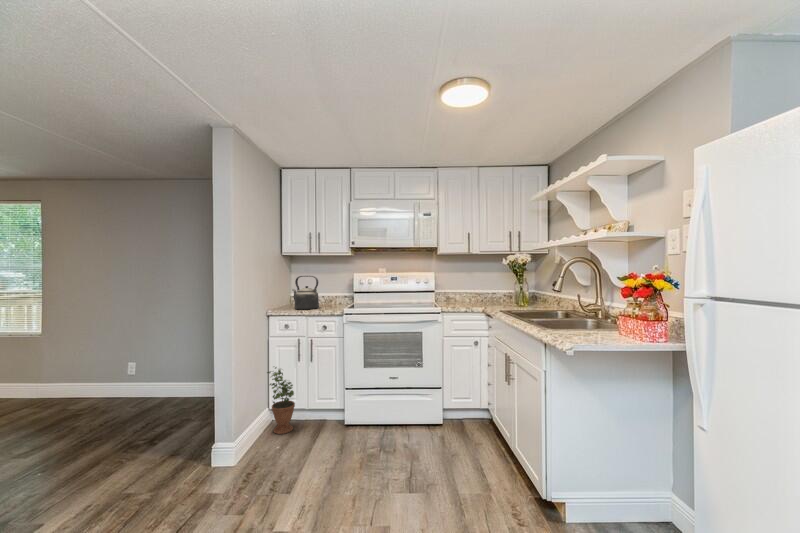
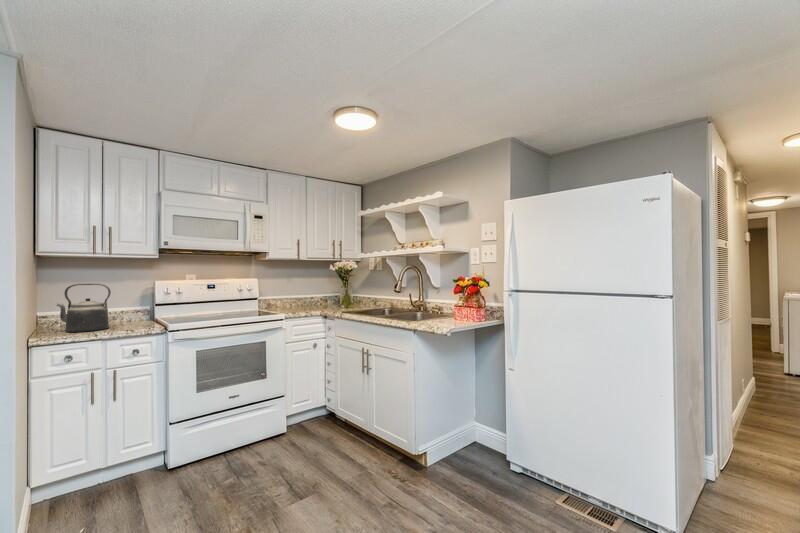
potted plant: present [267,367,295,434] -> none [39,416,97,514]

